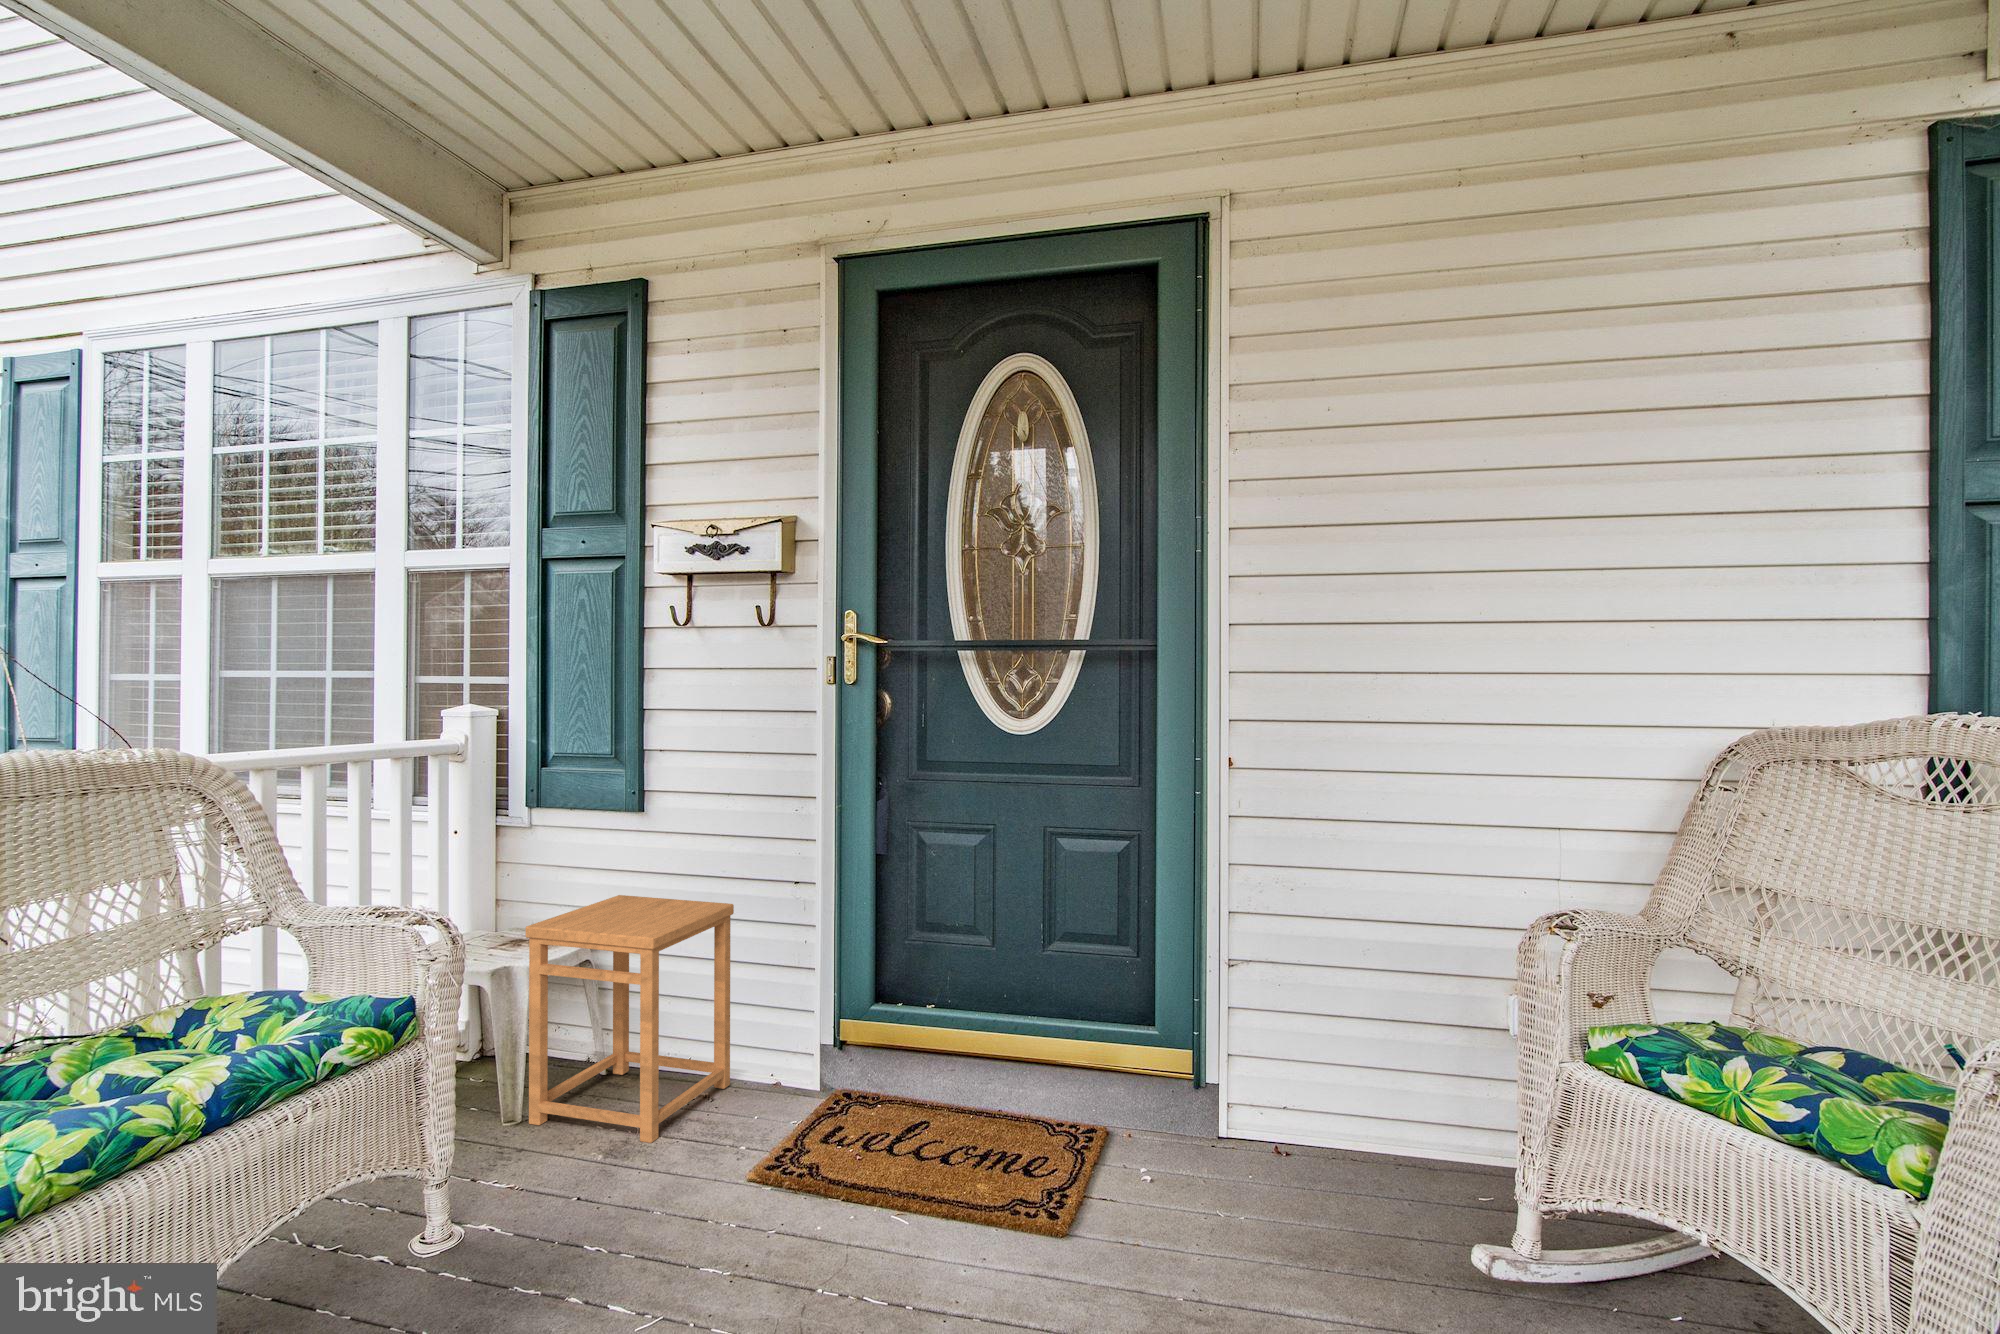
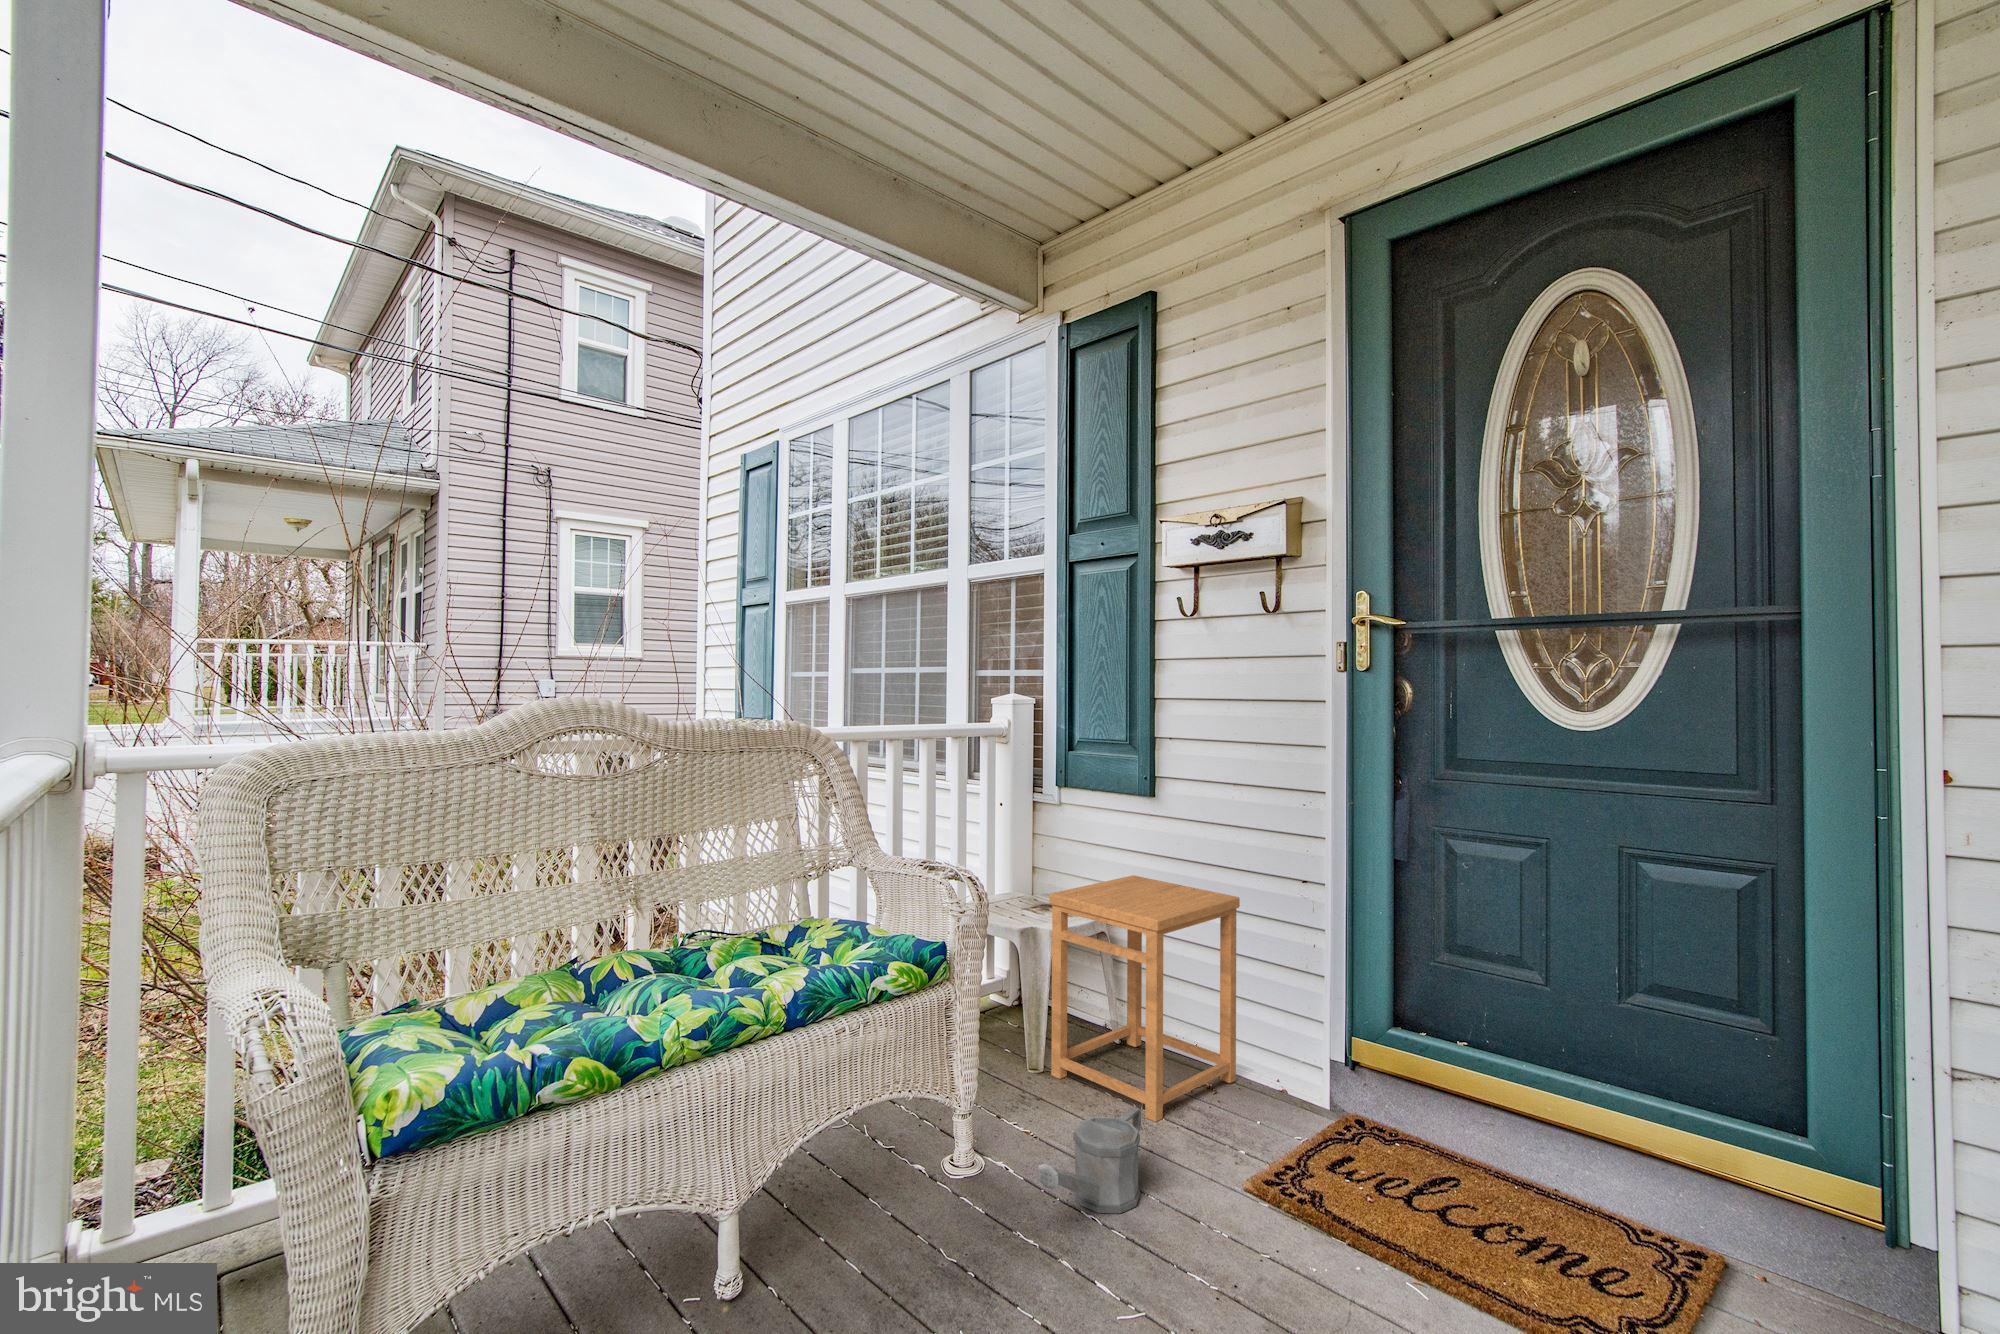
watering can: none [535,1131,641,1245] -> present [1038,1107,1141,1213]

